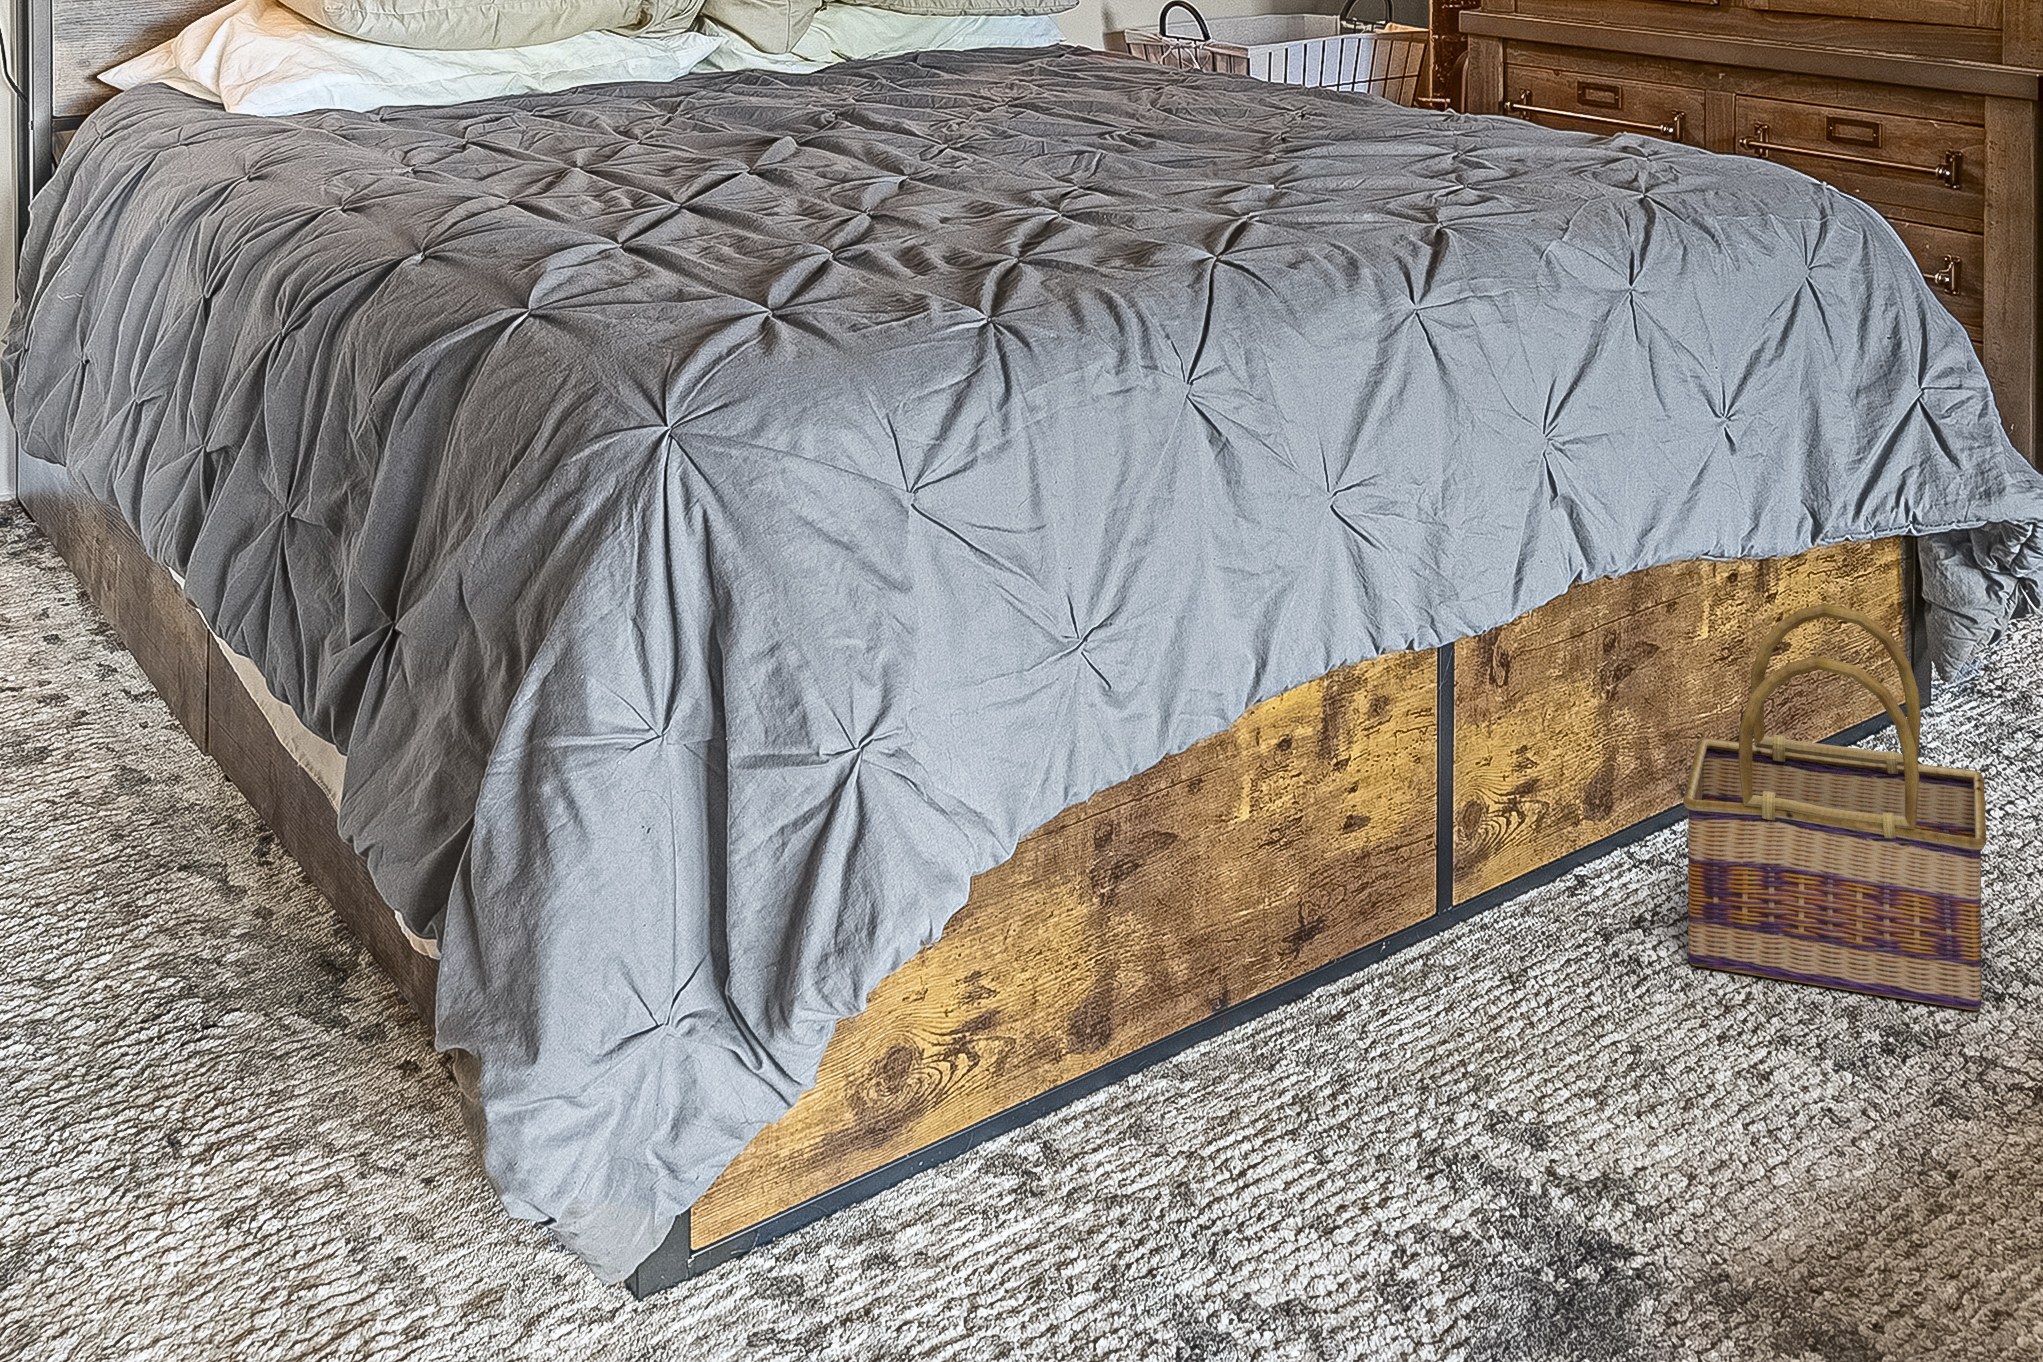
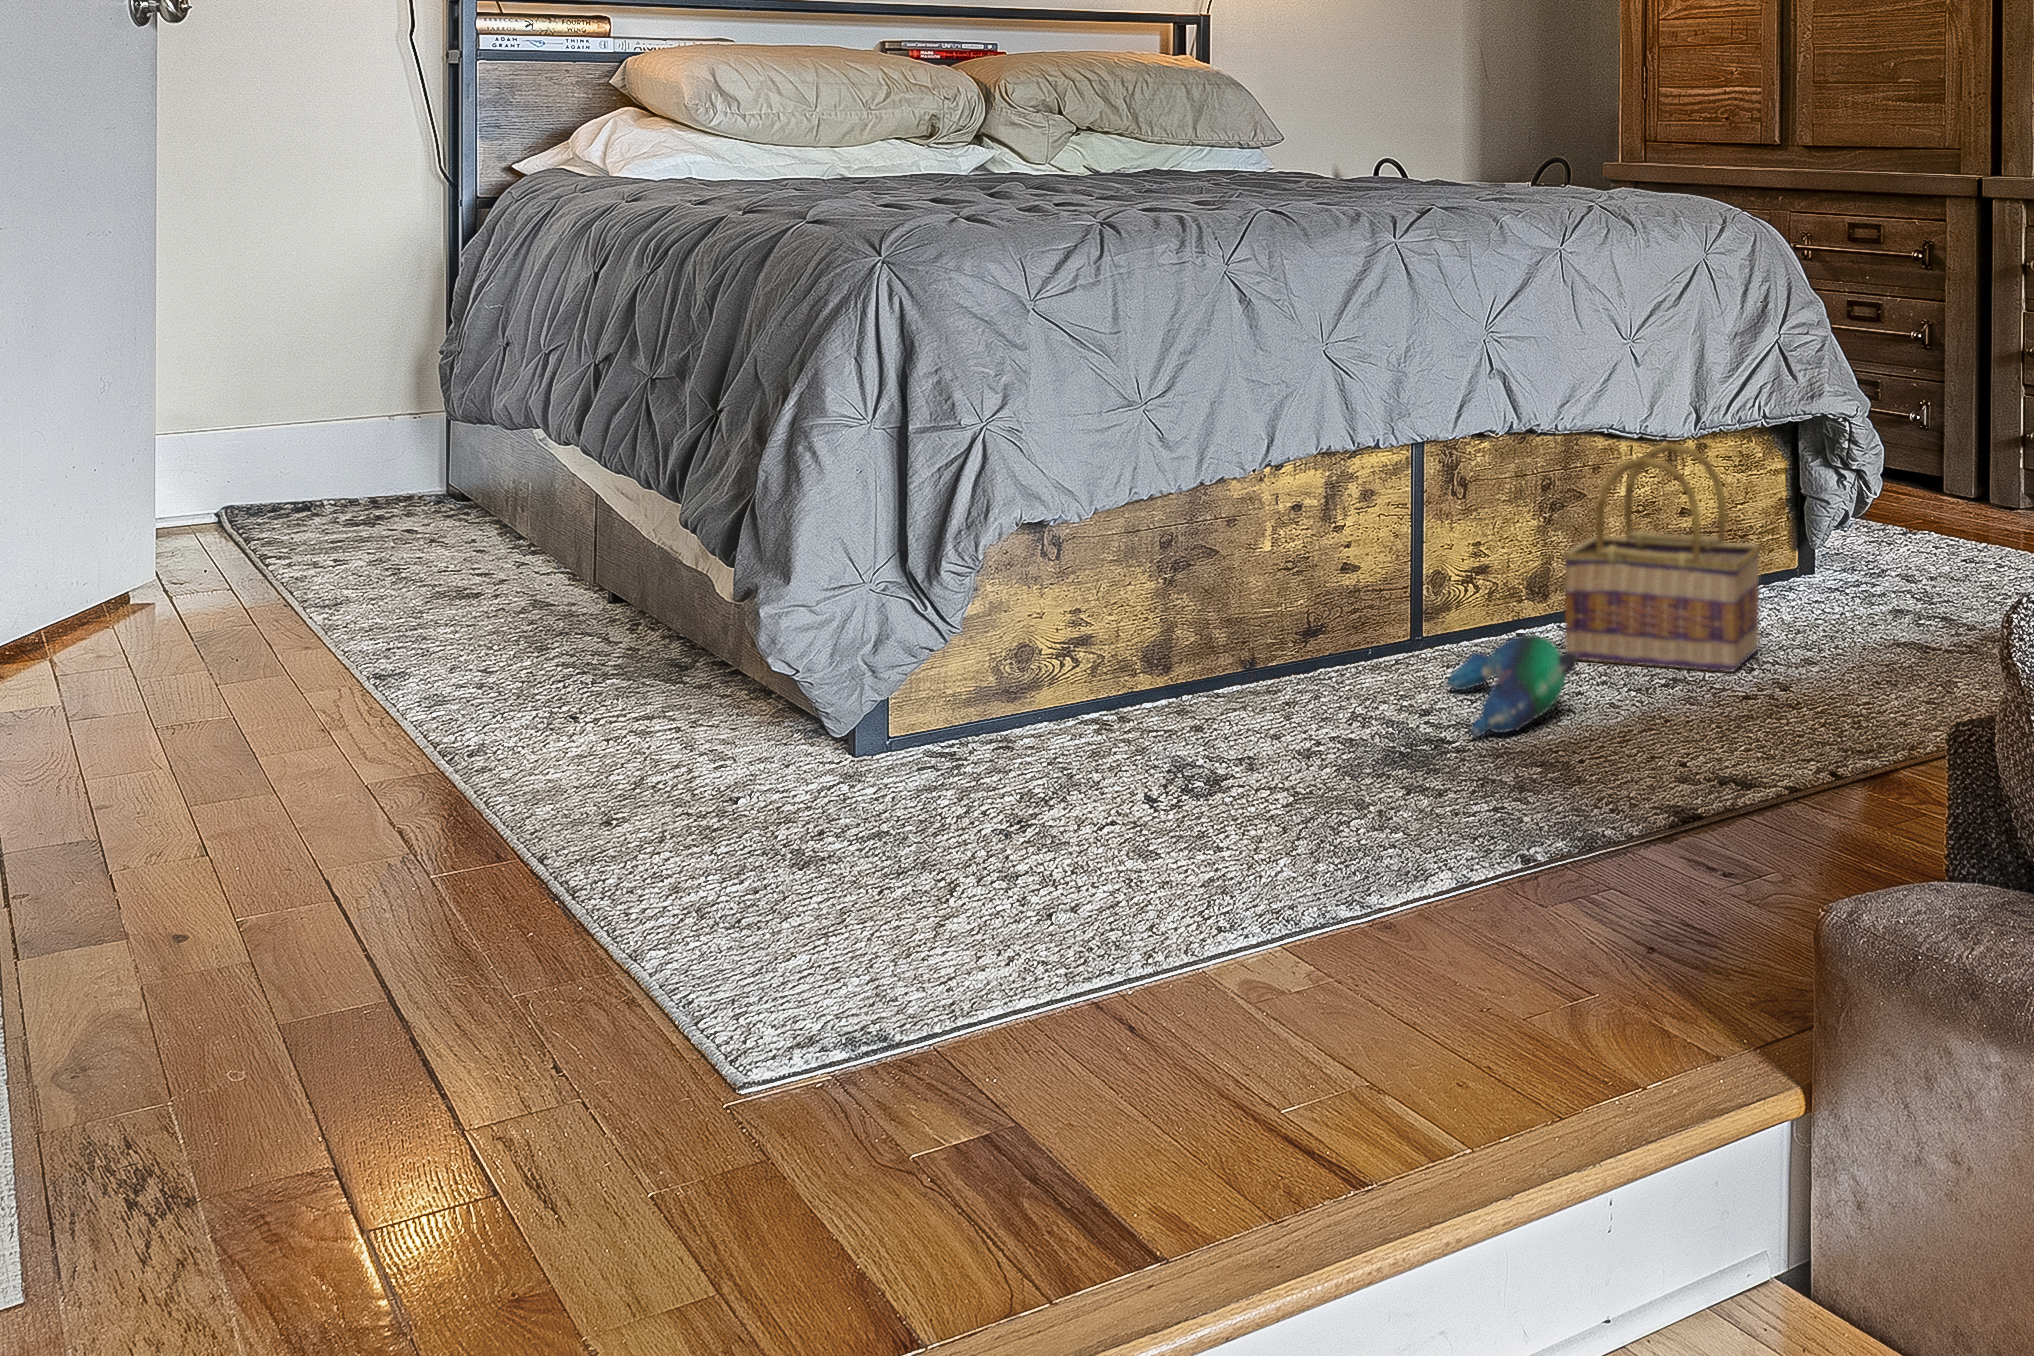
plush toy: none [1547,998,1800,1259] -> present [1447,635,1578,736]

